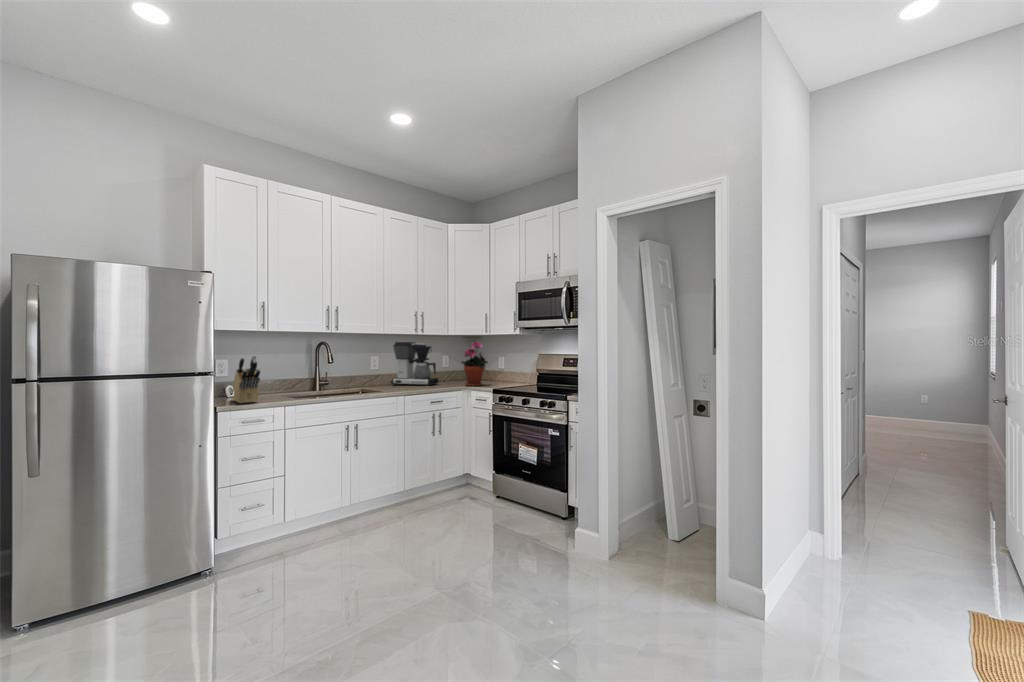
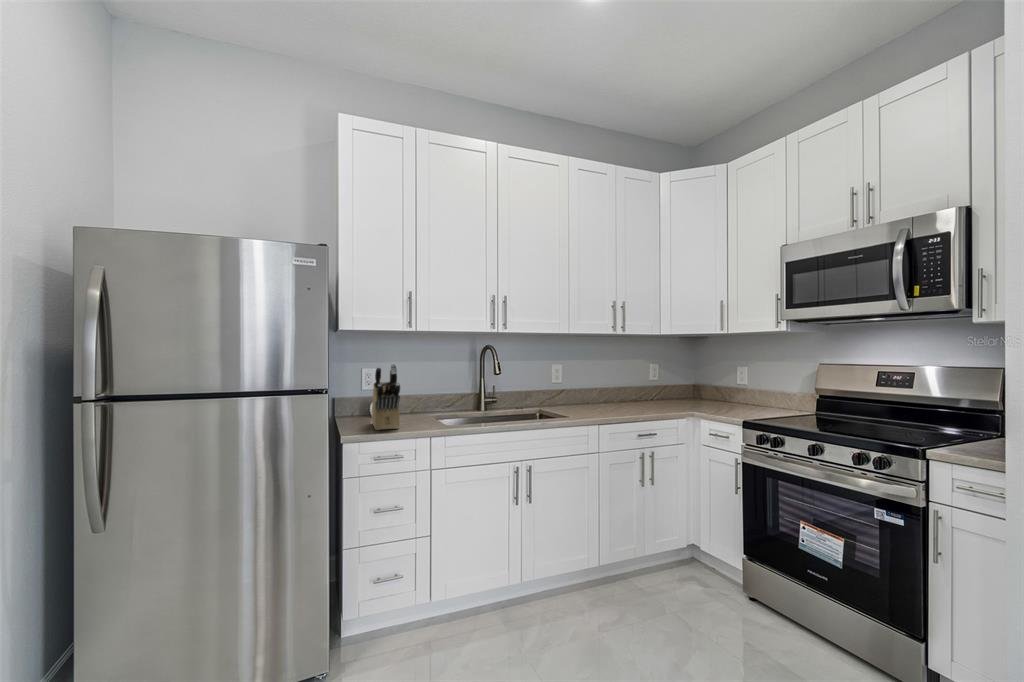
coffee maker: present [391,342,439,386] -> none [579,345,647,409]
potted plant: present [462,342,488,386] -> none [683,343,728,413]

